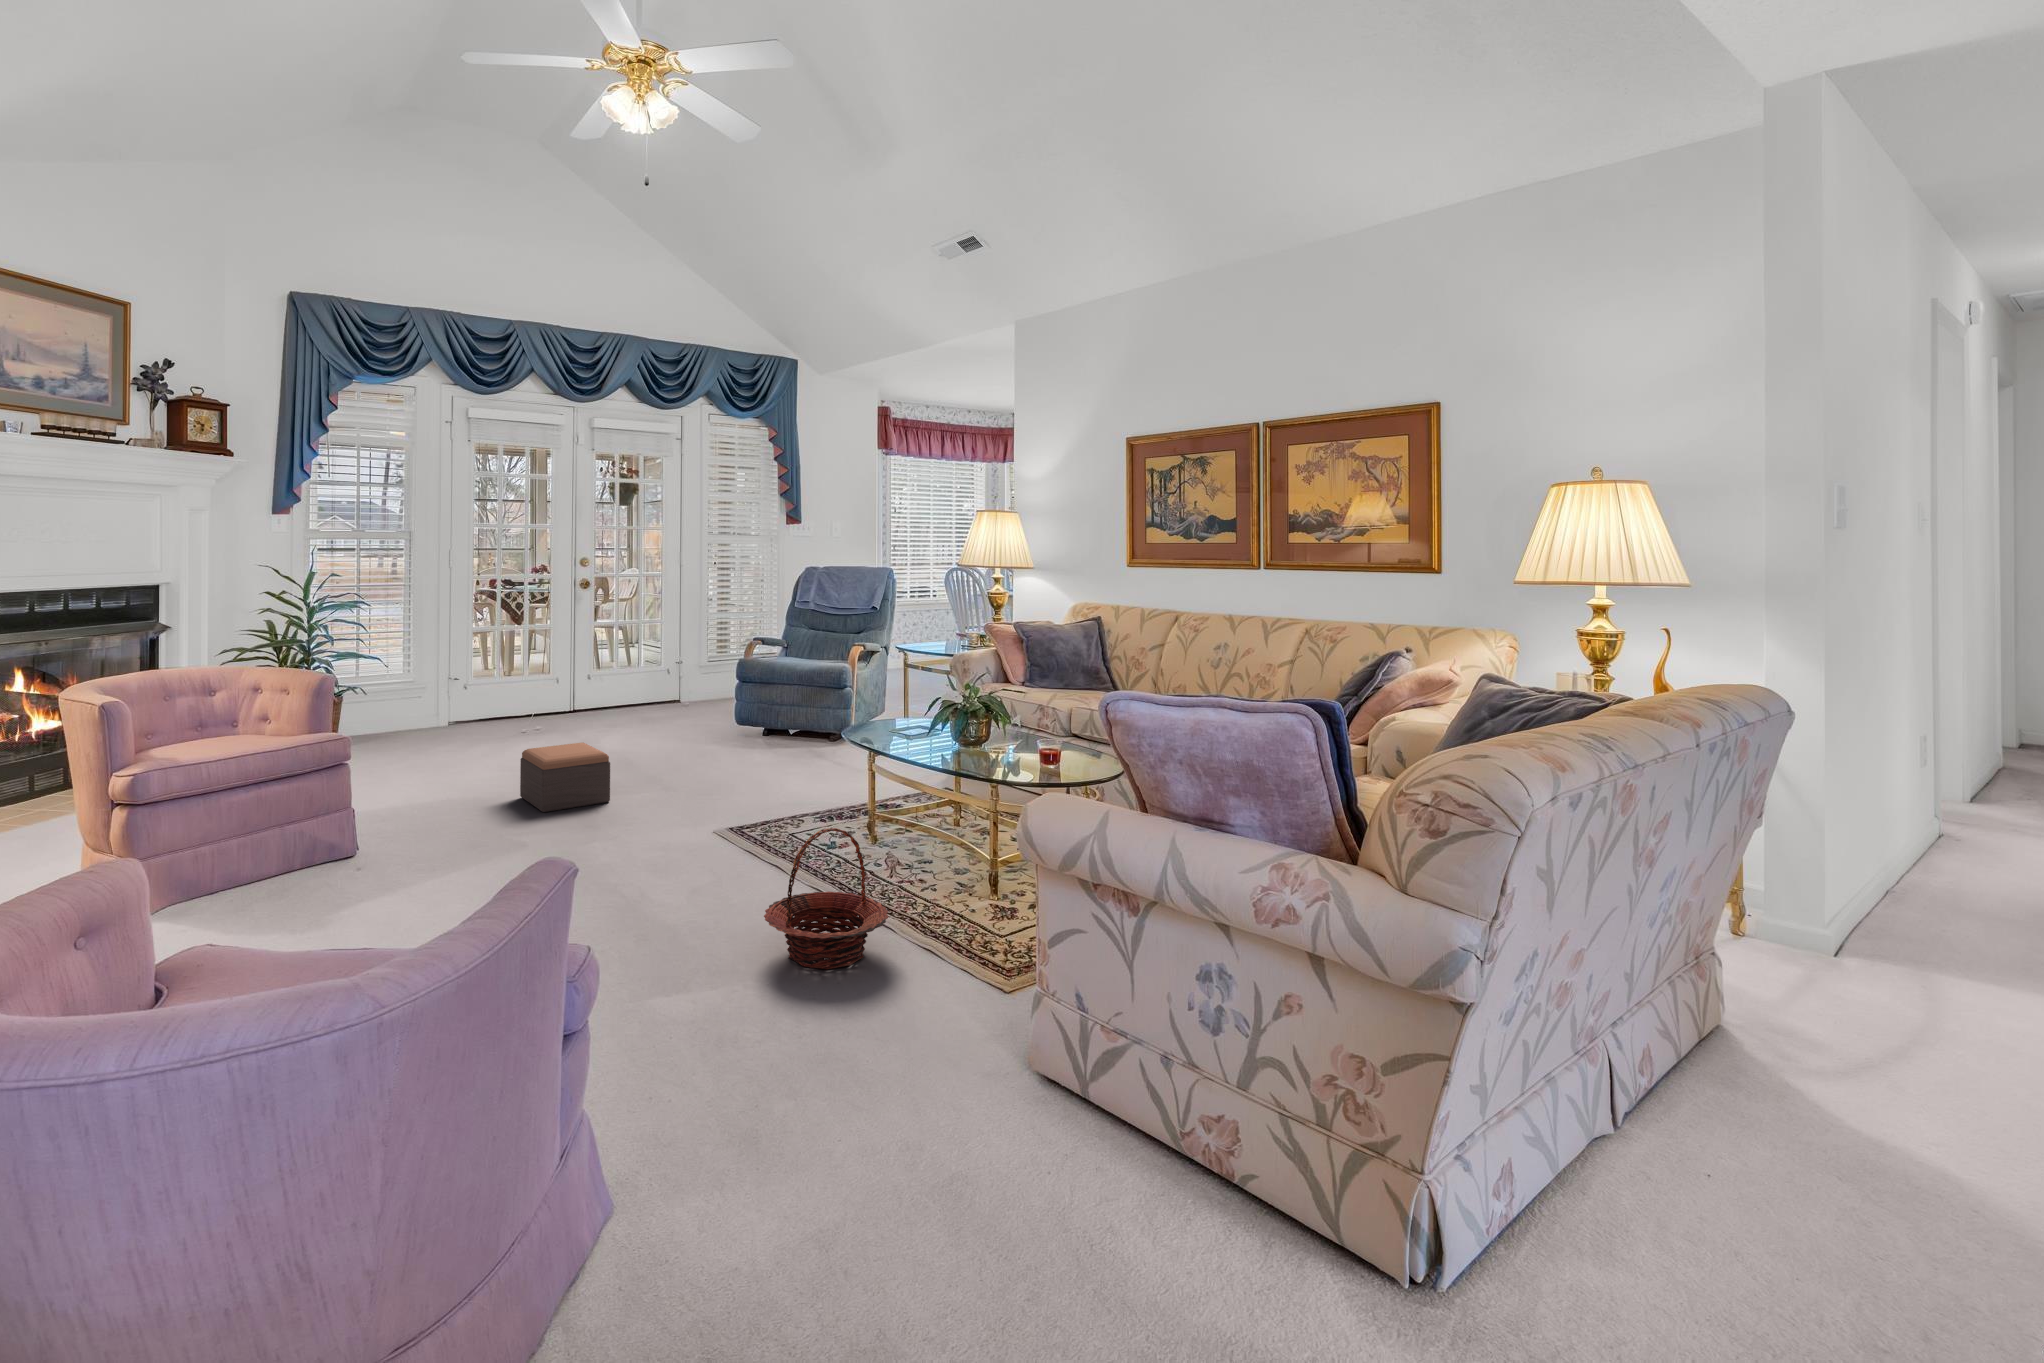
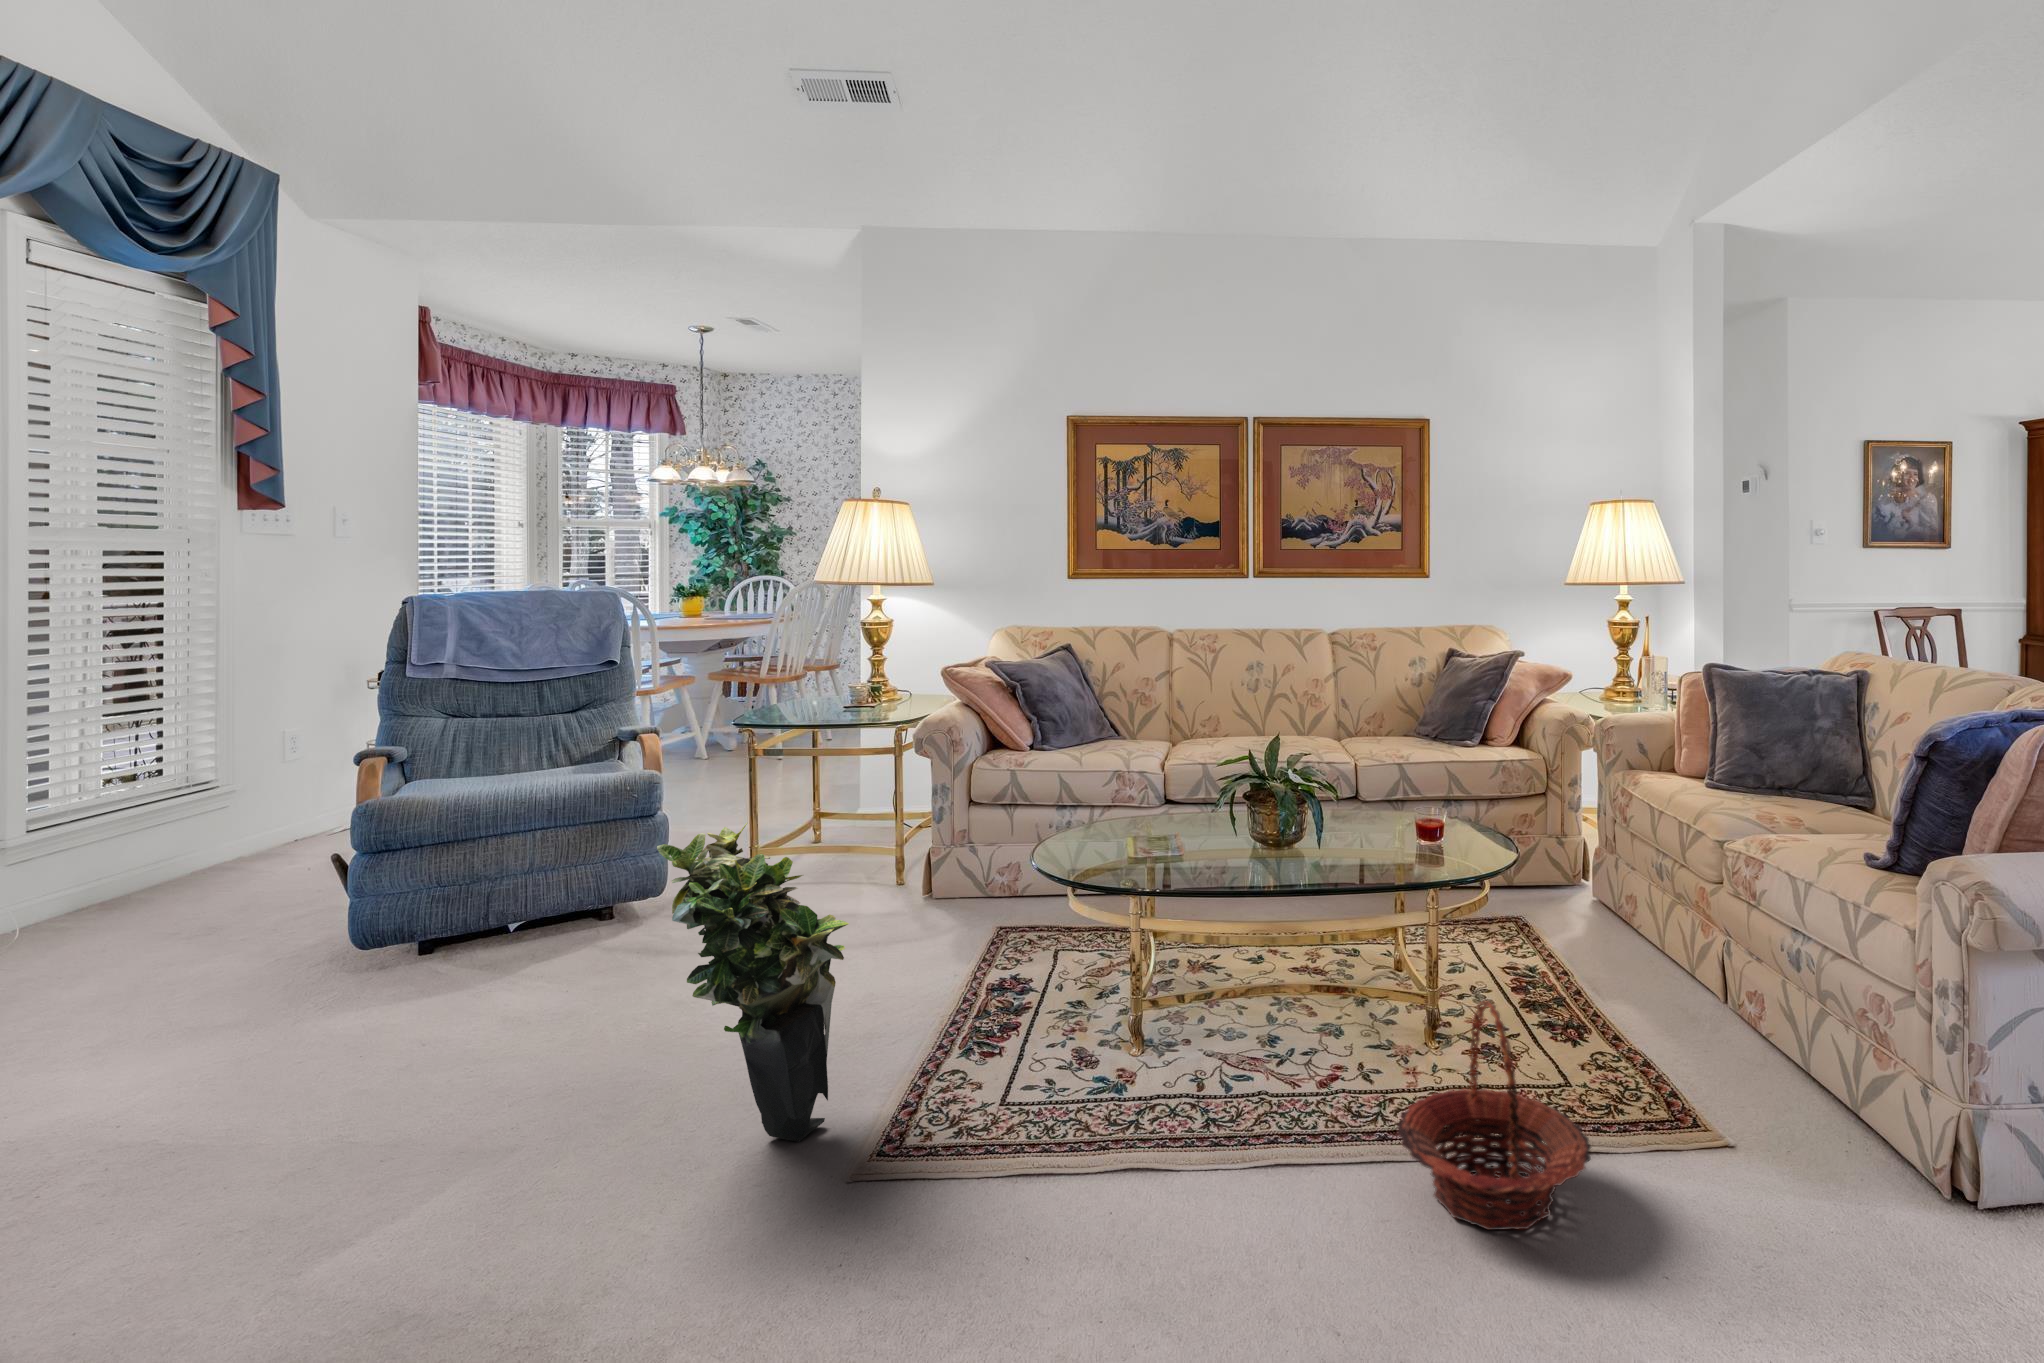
potted plant: none [626,670,715,829] -> present [657,823,849,1142]
footstool: present [520,743,610,812] -> none [246,1045,529,1245]

